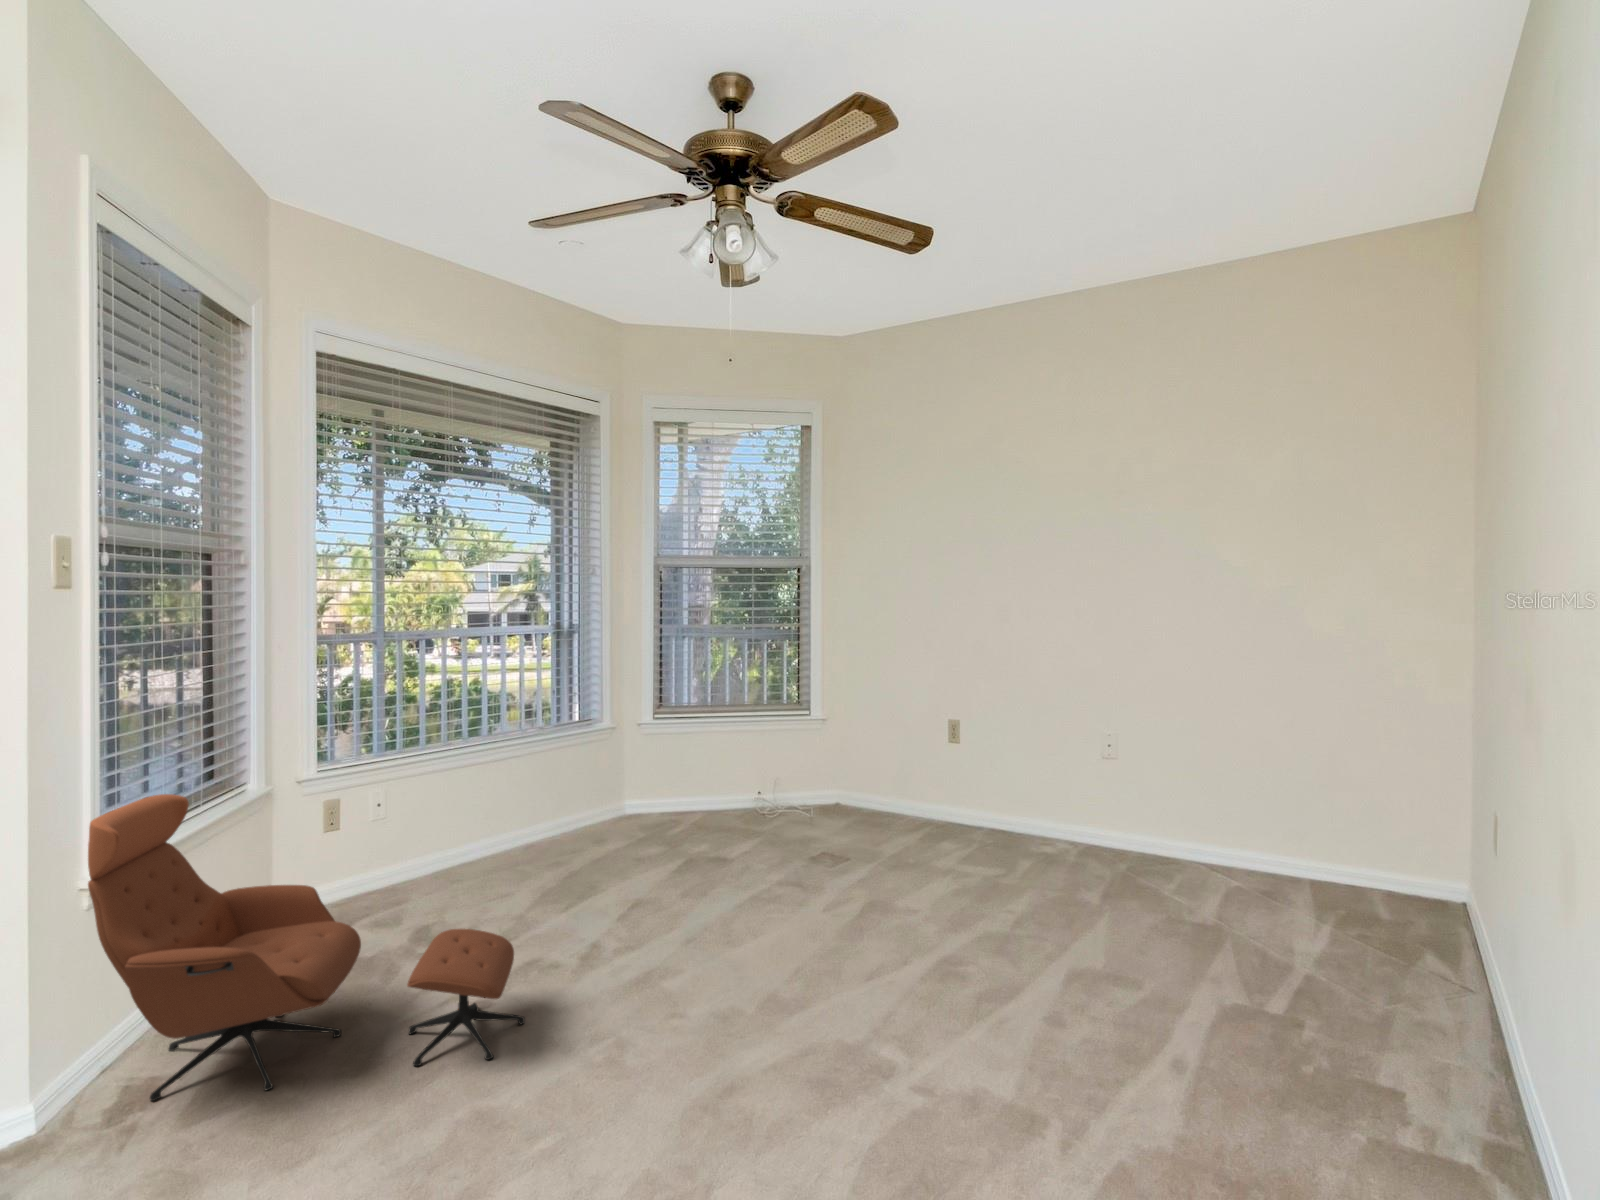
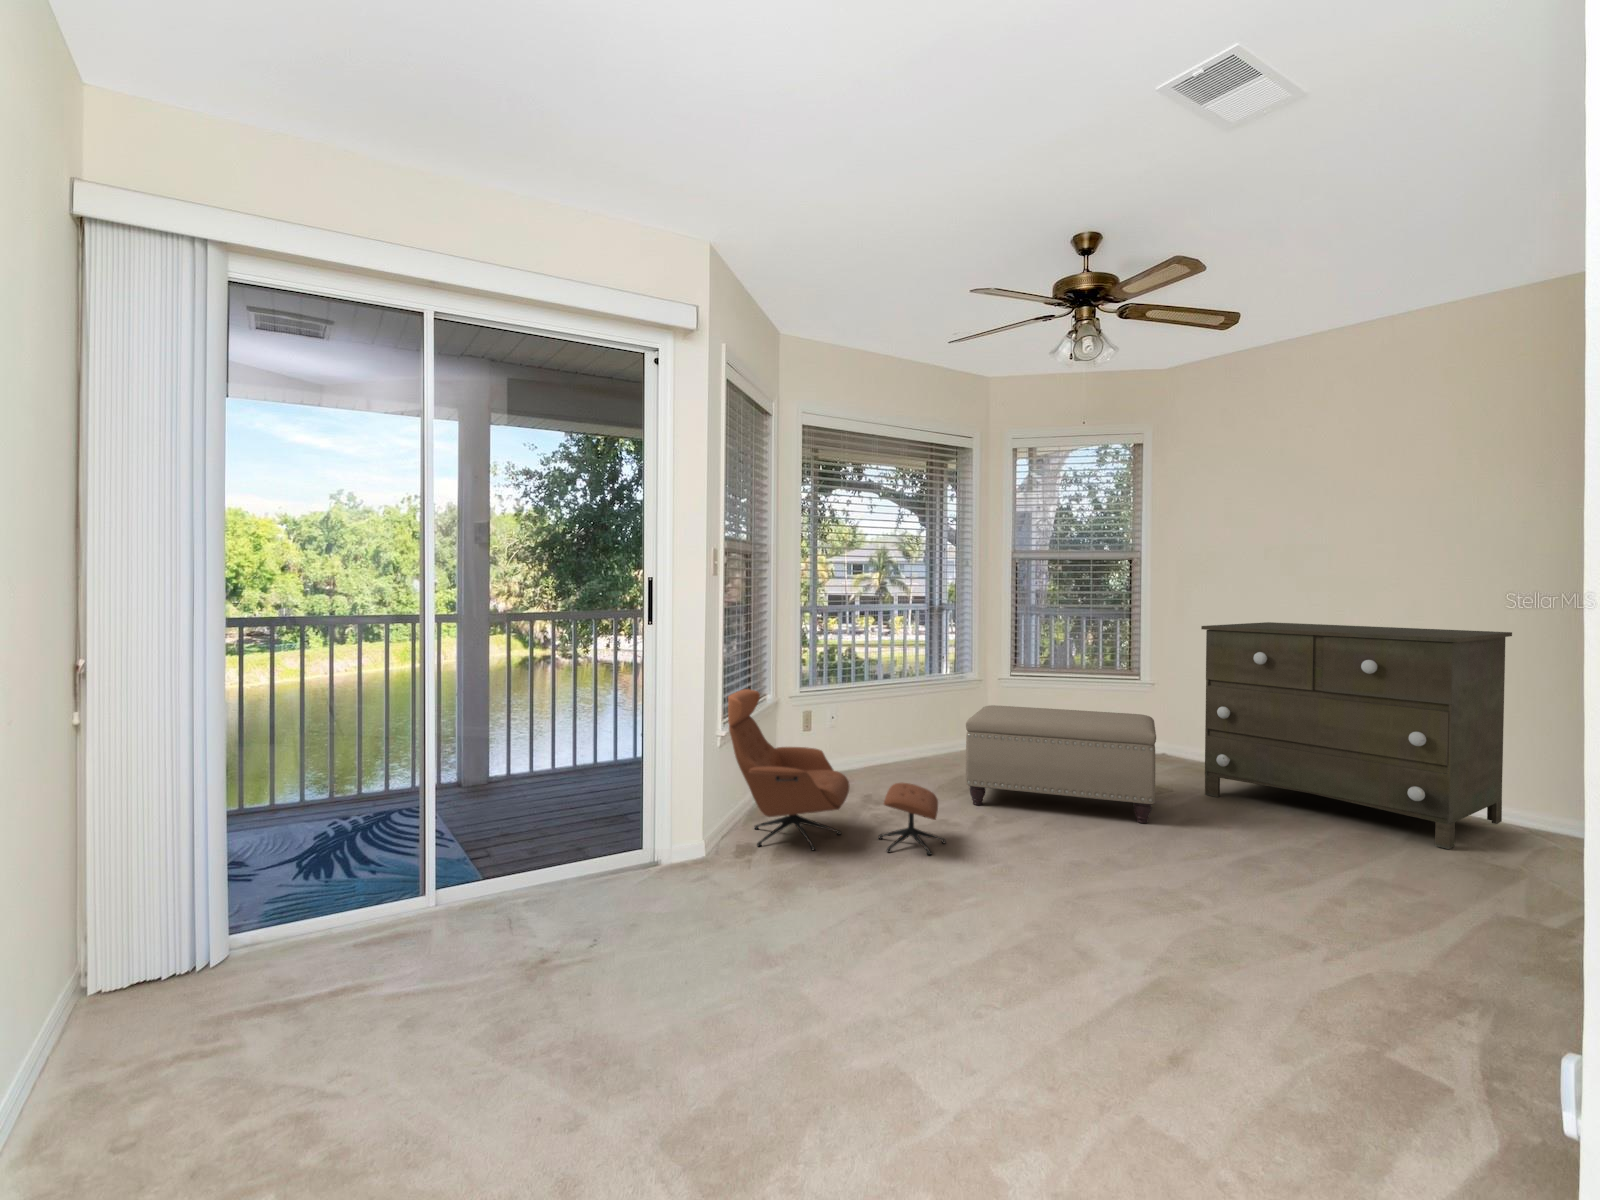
dresser: none [882,644,1193,918] -> present [1201,622,1512,849]
ottoman: none [574,772,832,929] -> present [966,705,1156,823]

